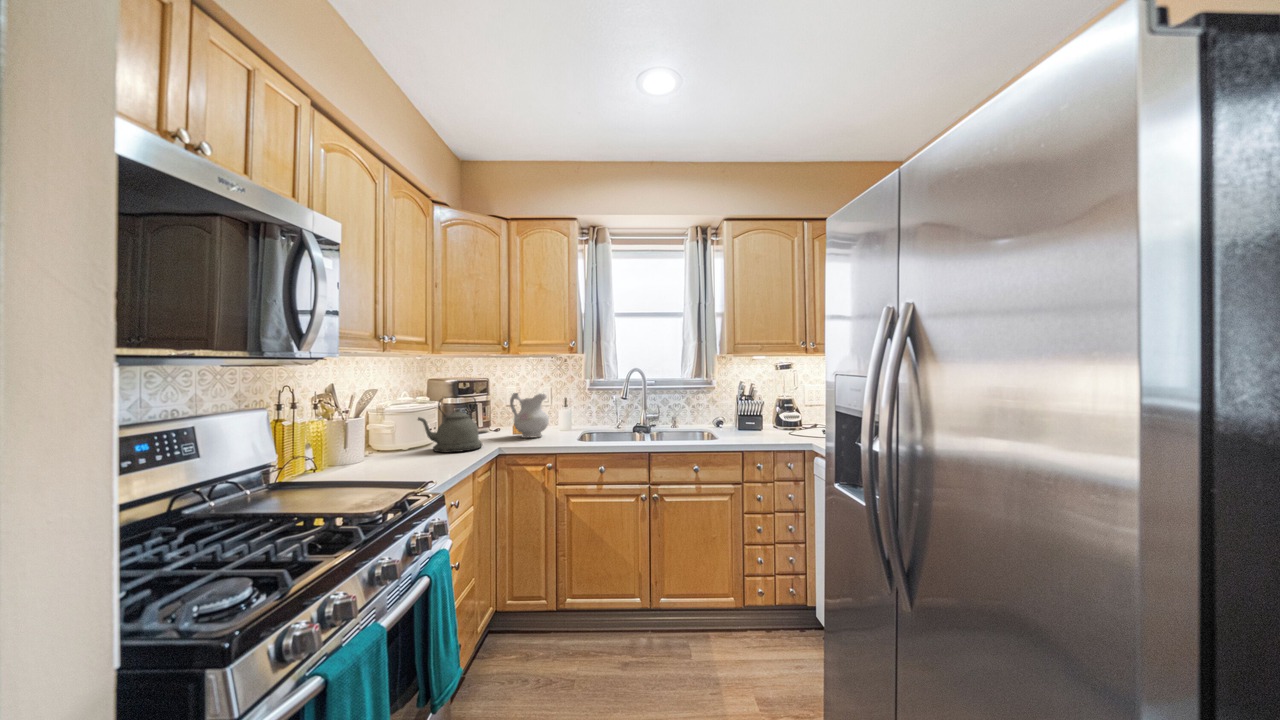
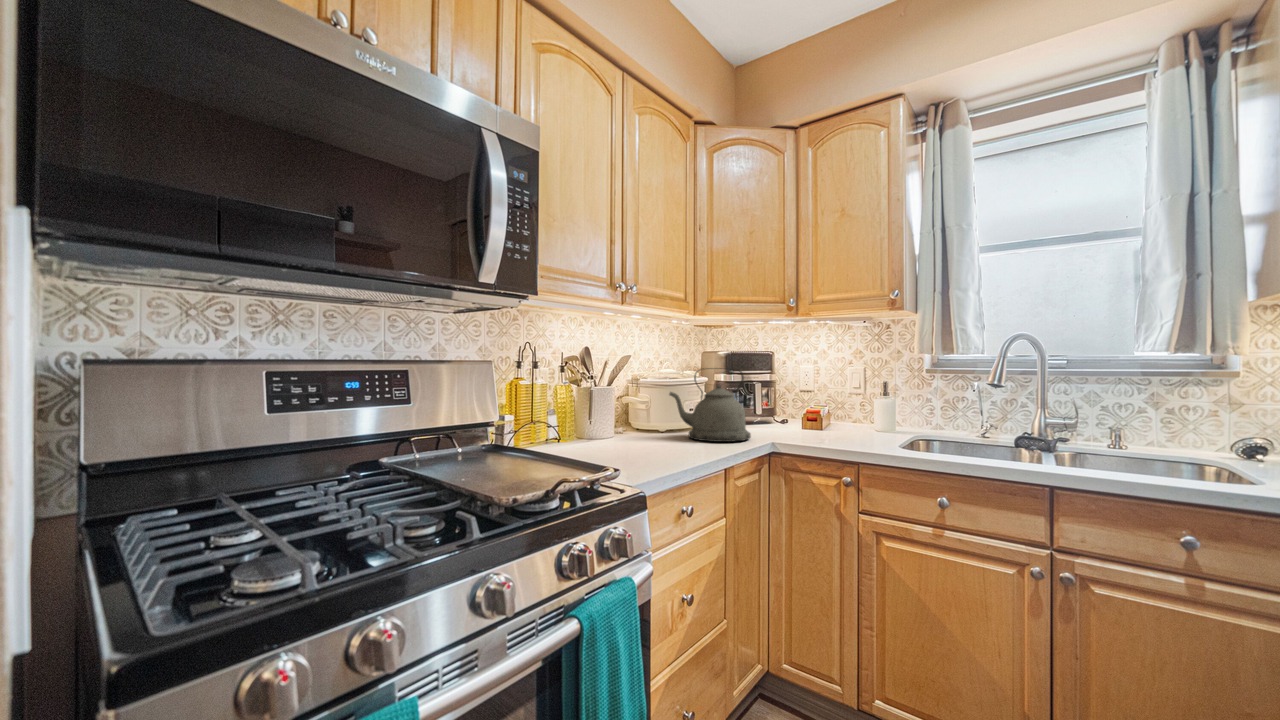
ceramic pitcher: present [510,393,549,438] -> none [797,369,855,436]

